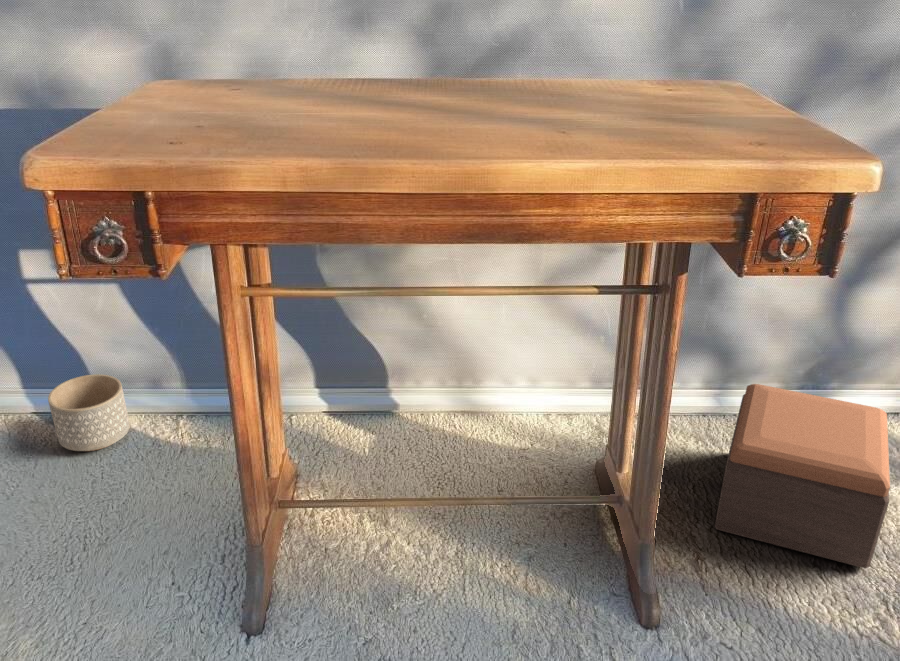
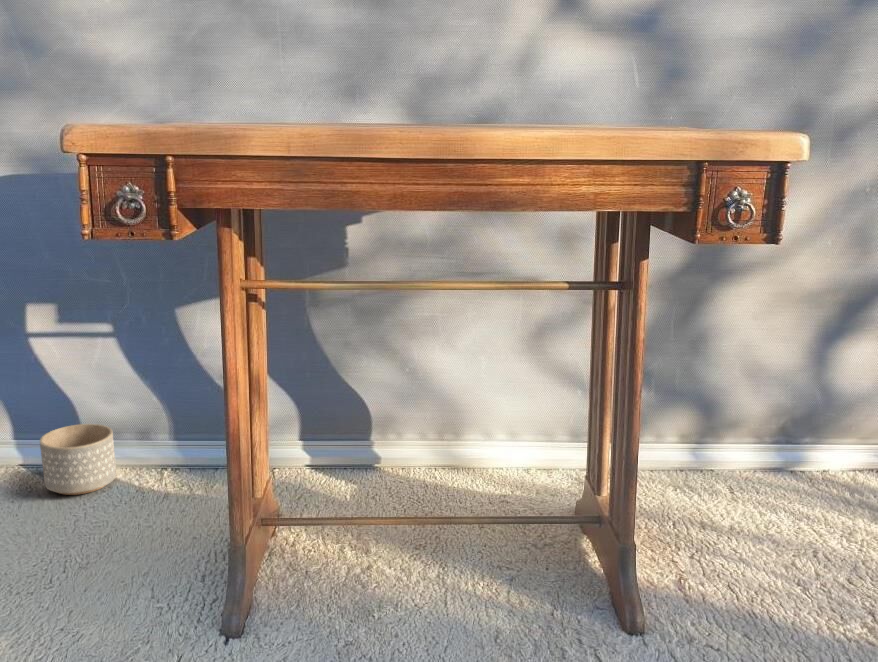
footstool: present [715,384,890,568] -> none [696,421,864,586]

